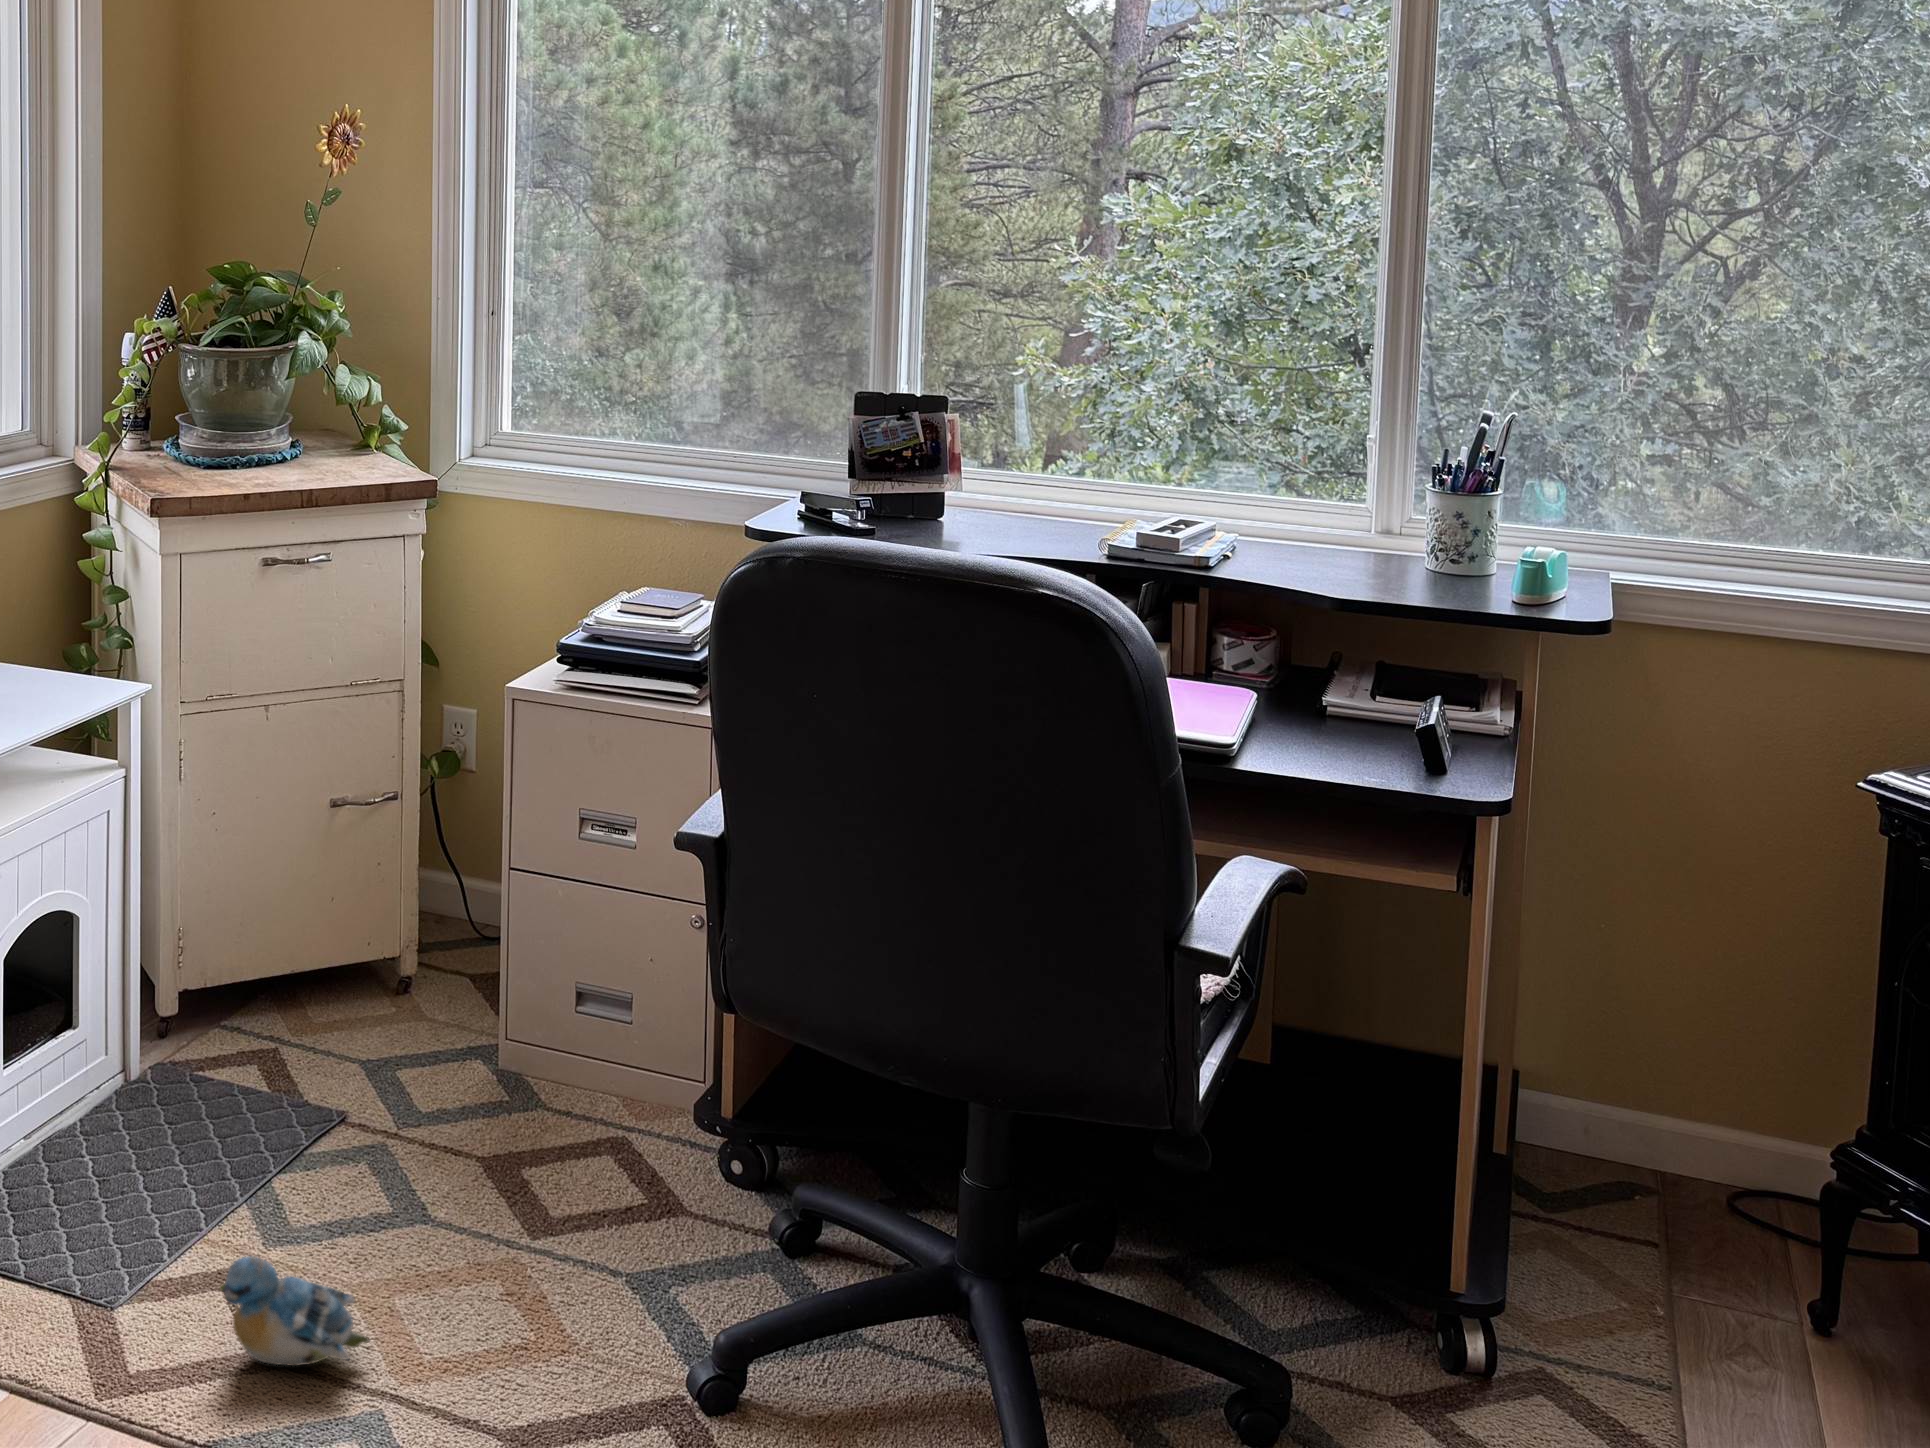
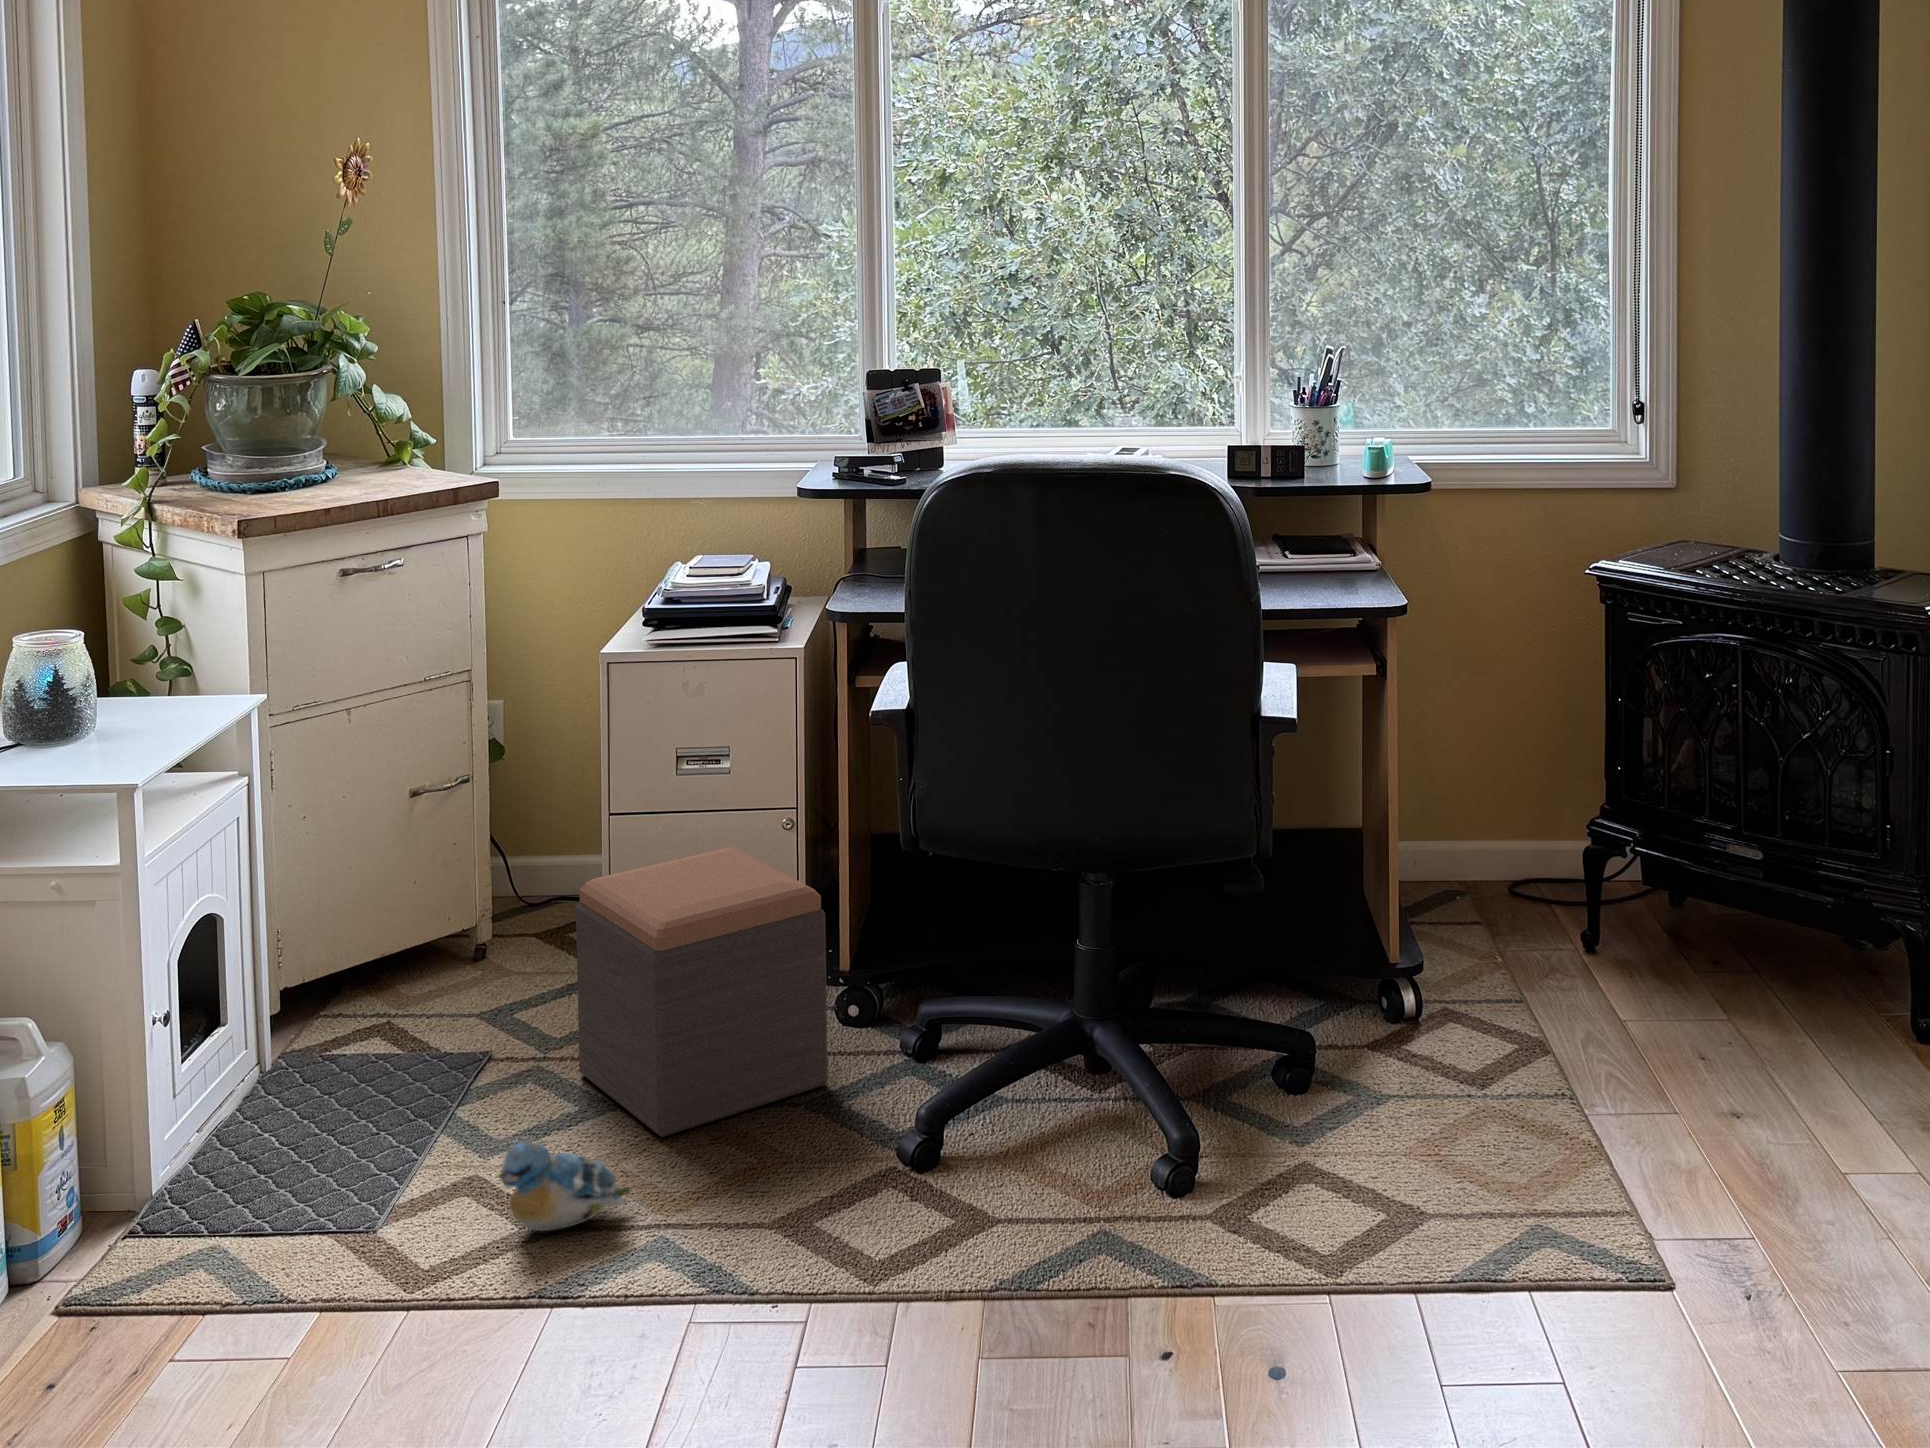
footstool: none [414,945,670,1276] -> present [576,847,828,1137]

